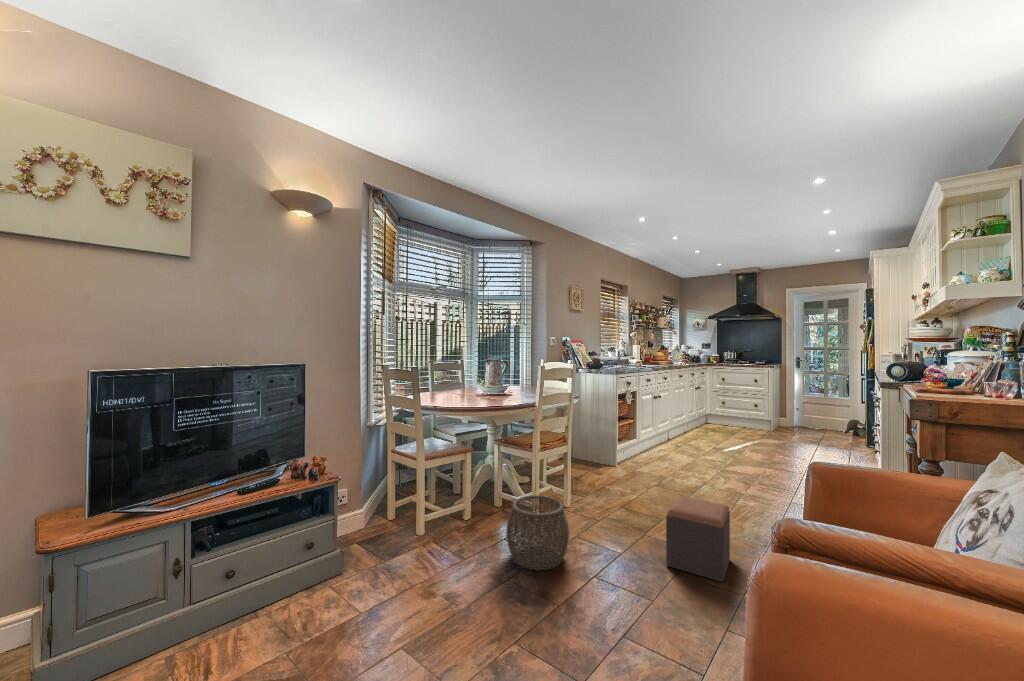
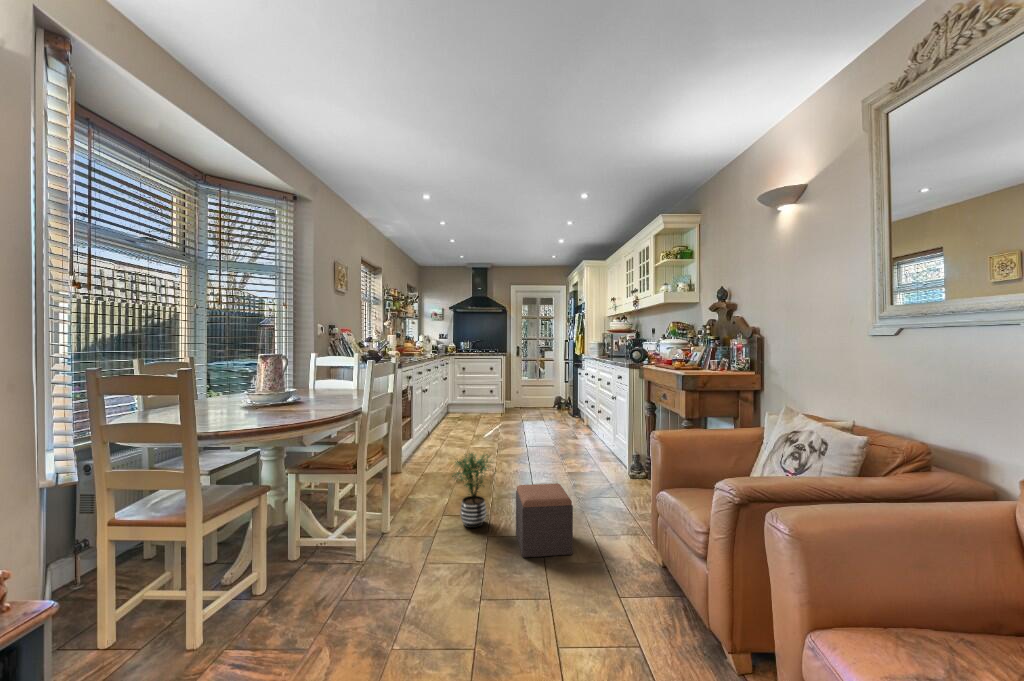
potted plant: none [618,455,665,528] -> present [452,454,492,528]
woven basket: present [506,495,569,571] -> none [355,524,437,624]

